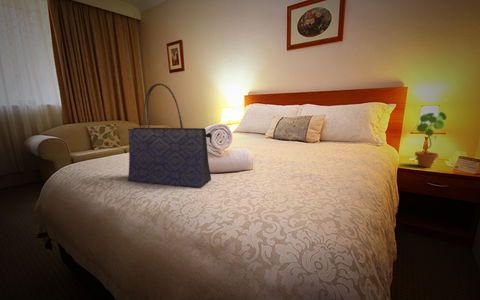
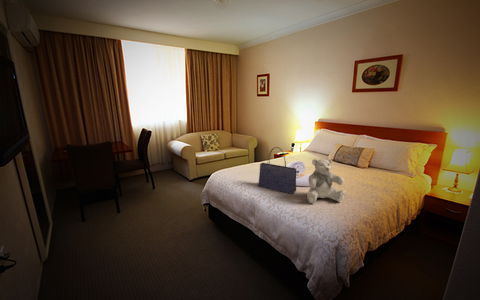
teddy bear: none [230,93,314,202] -> present [307,158,346,204]
potted plant: present [415,112,446,167] -> none [442,158,468,197]

